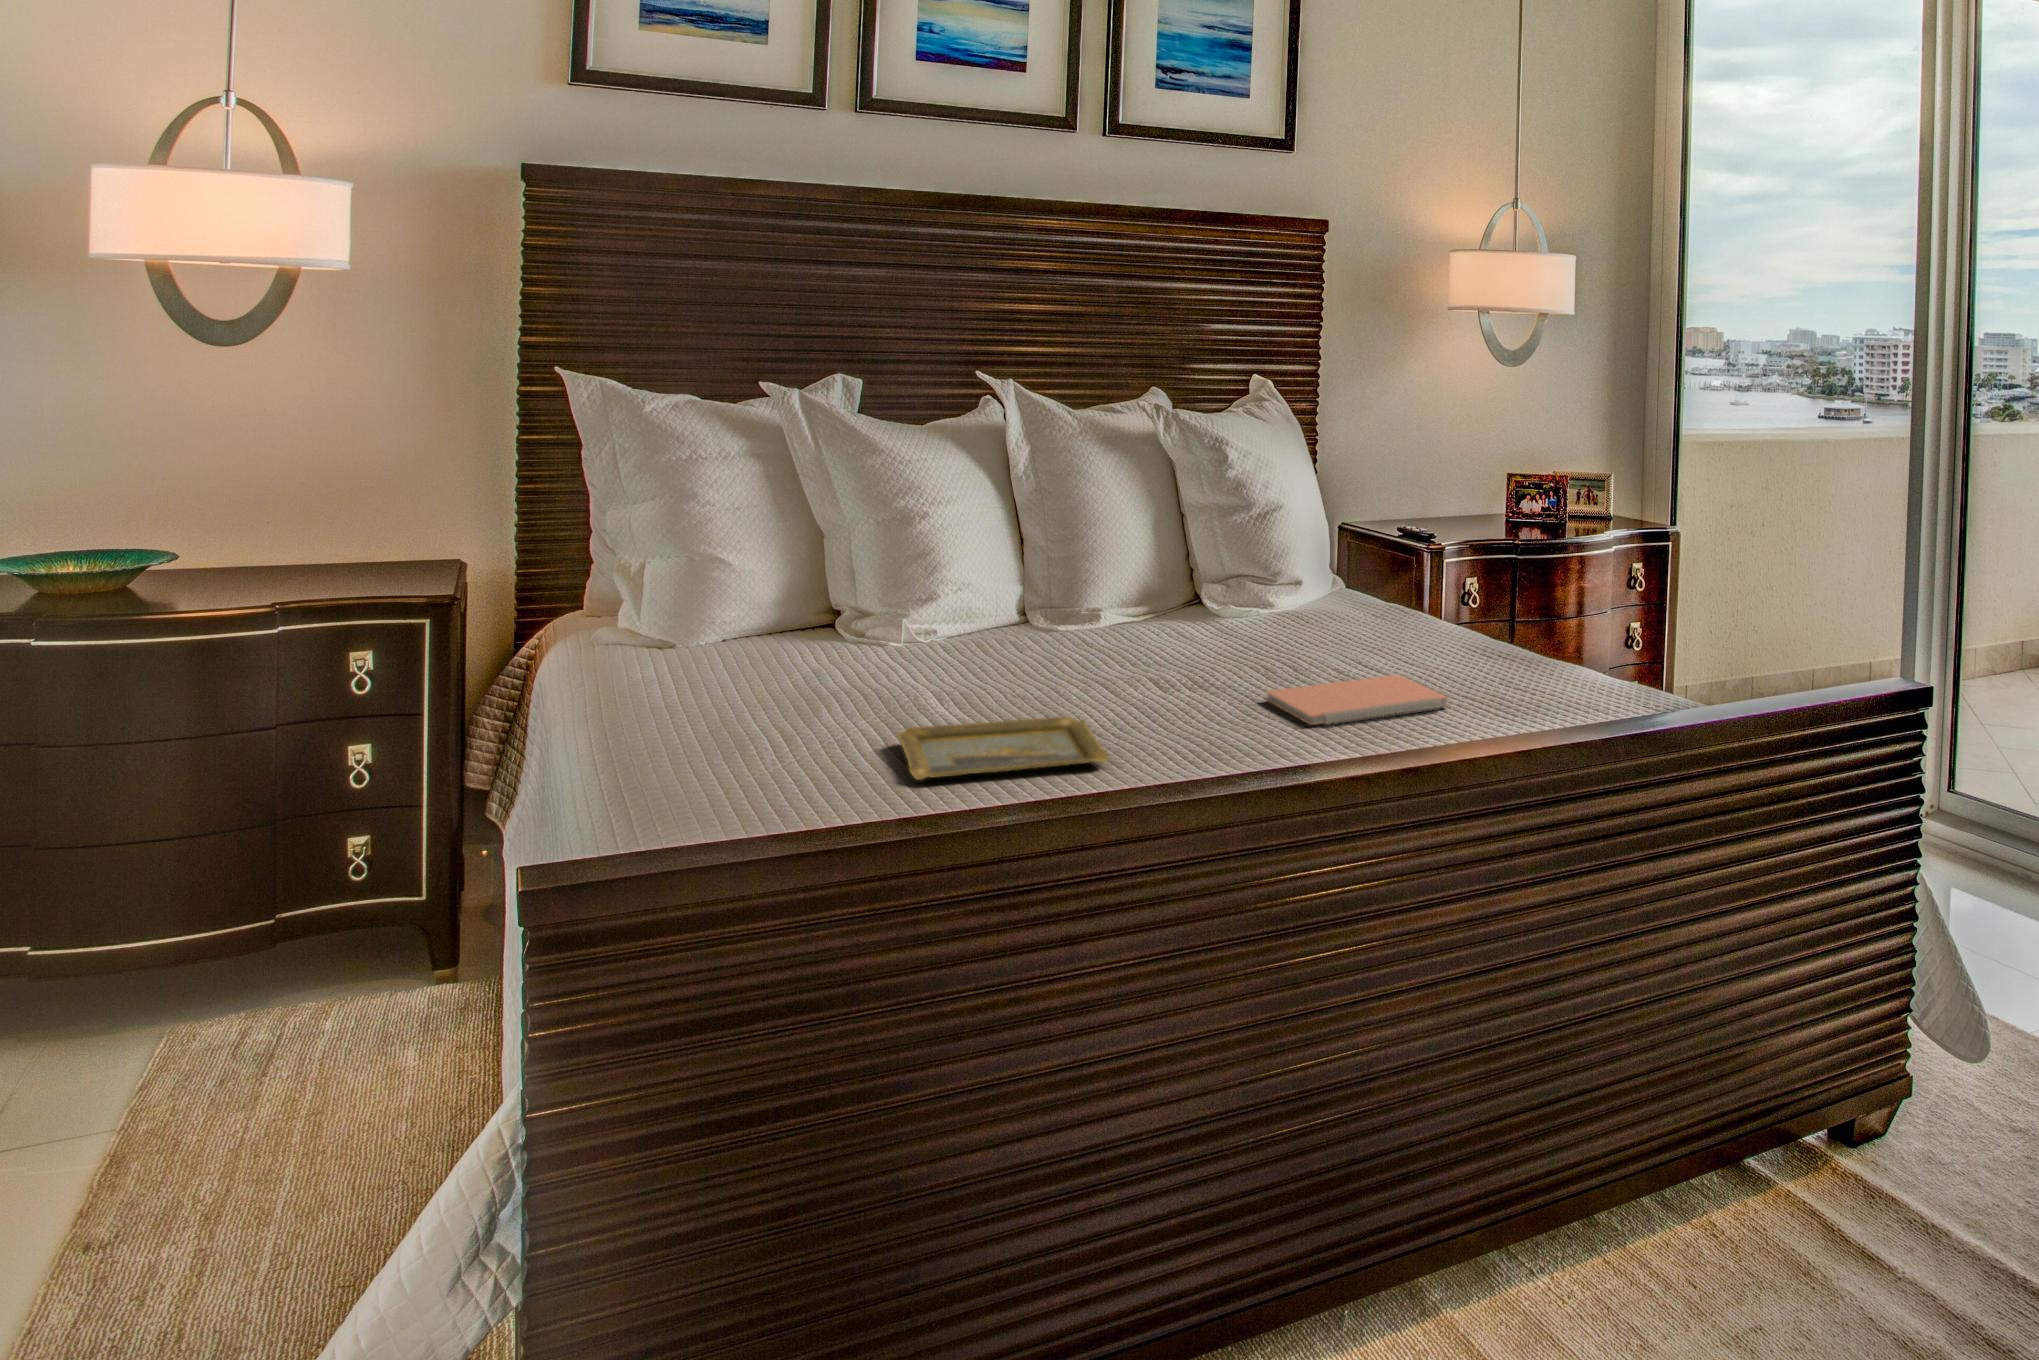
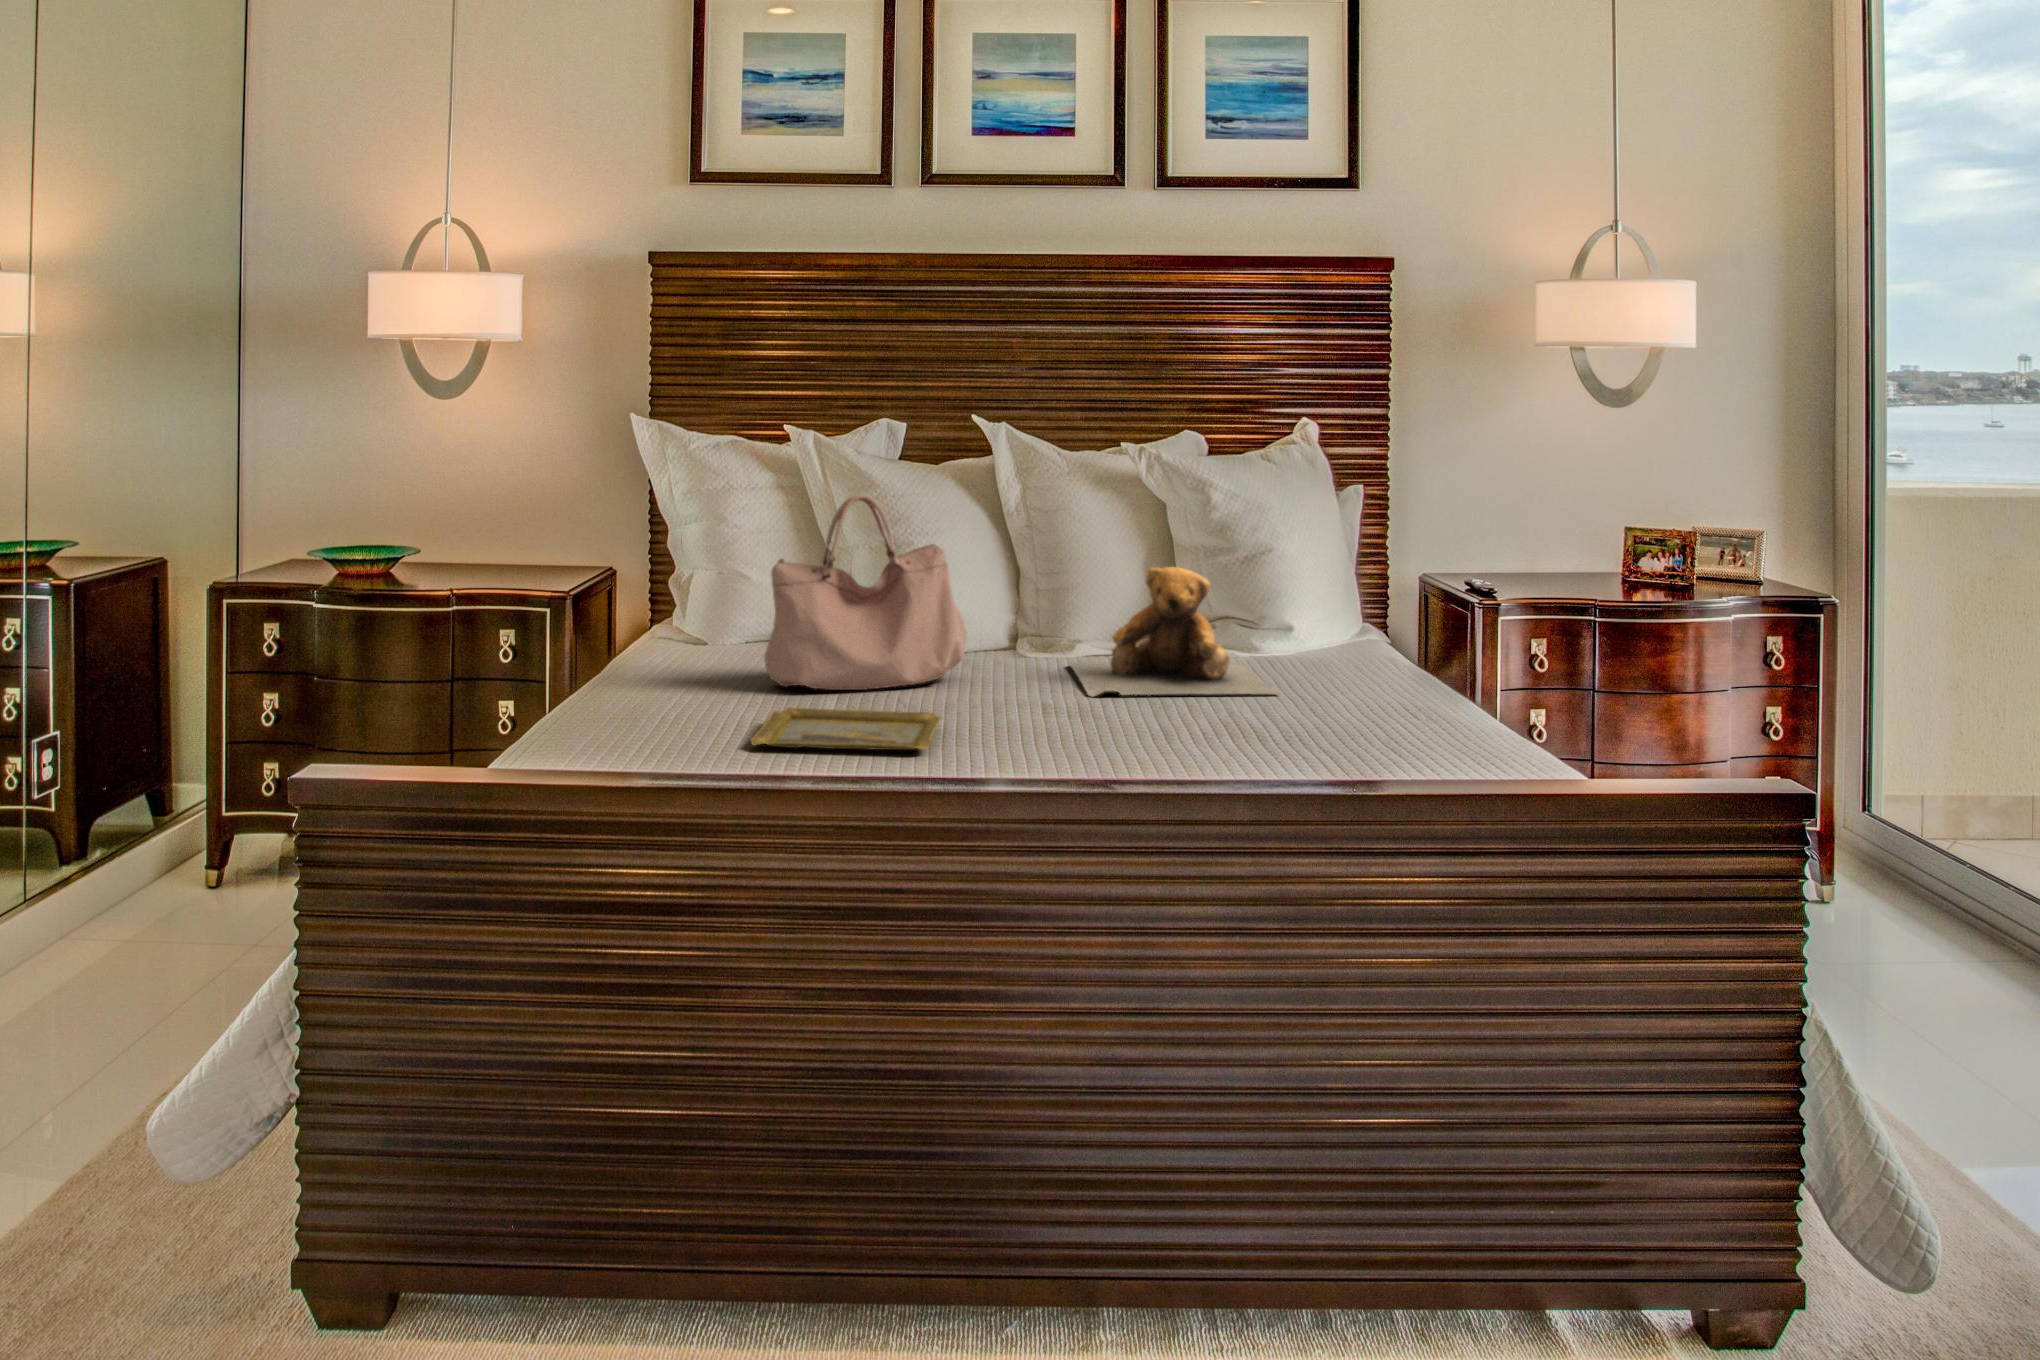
handbag: none [822,479,1030,698] -> present [764,495,967,690]
teddy bear: none [1111,540,1339,677] -> present [1070,567,1278,696]
notebook: present [1266,675,1448,725] -> none [1149,710,1339,745]

